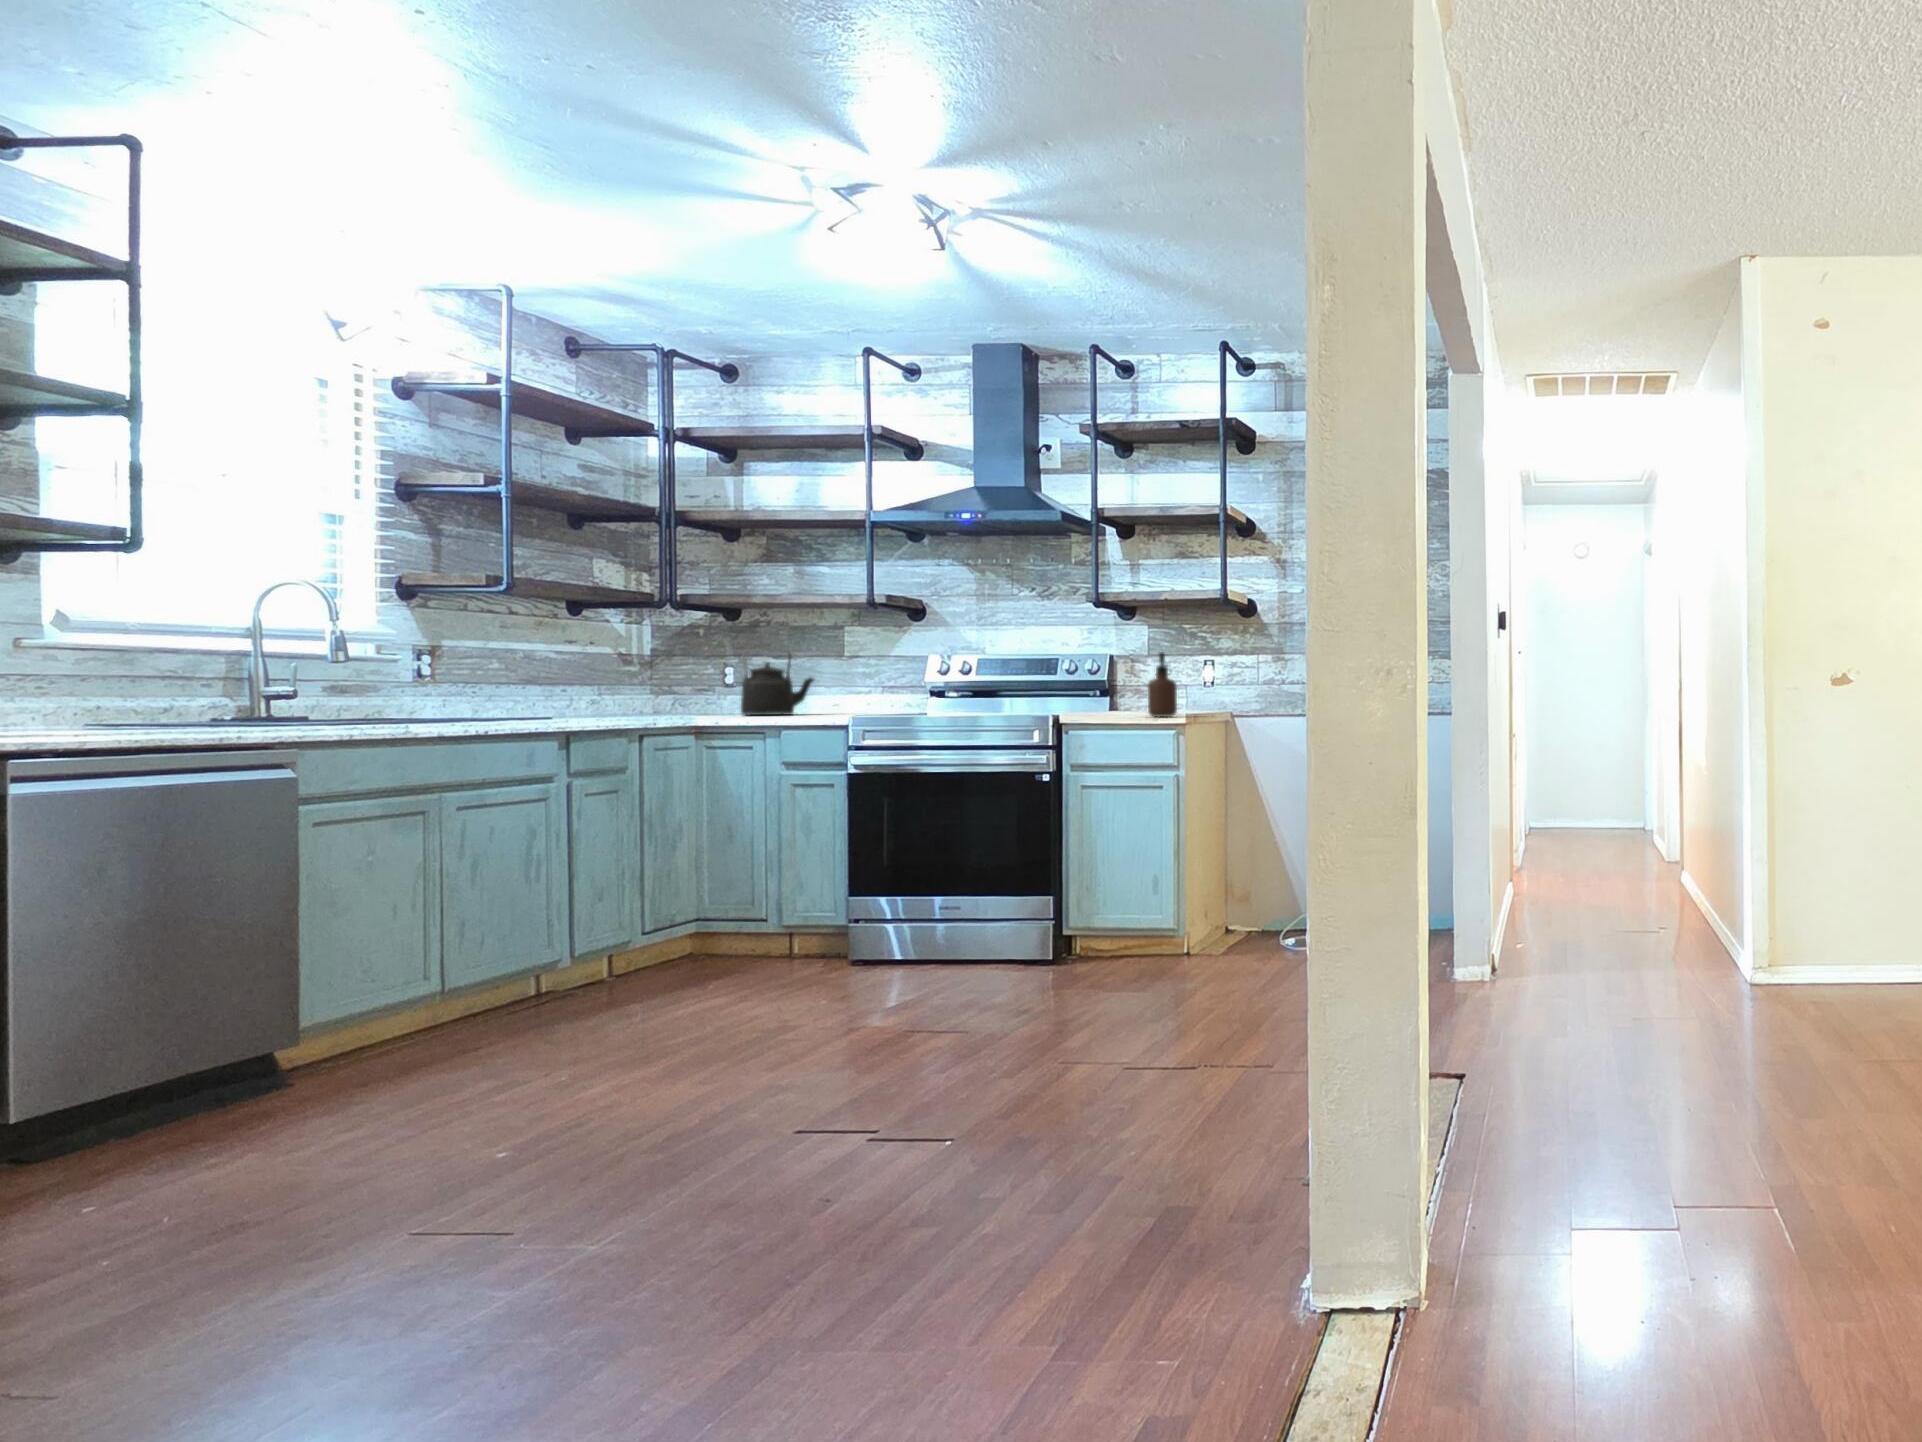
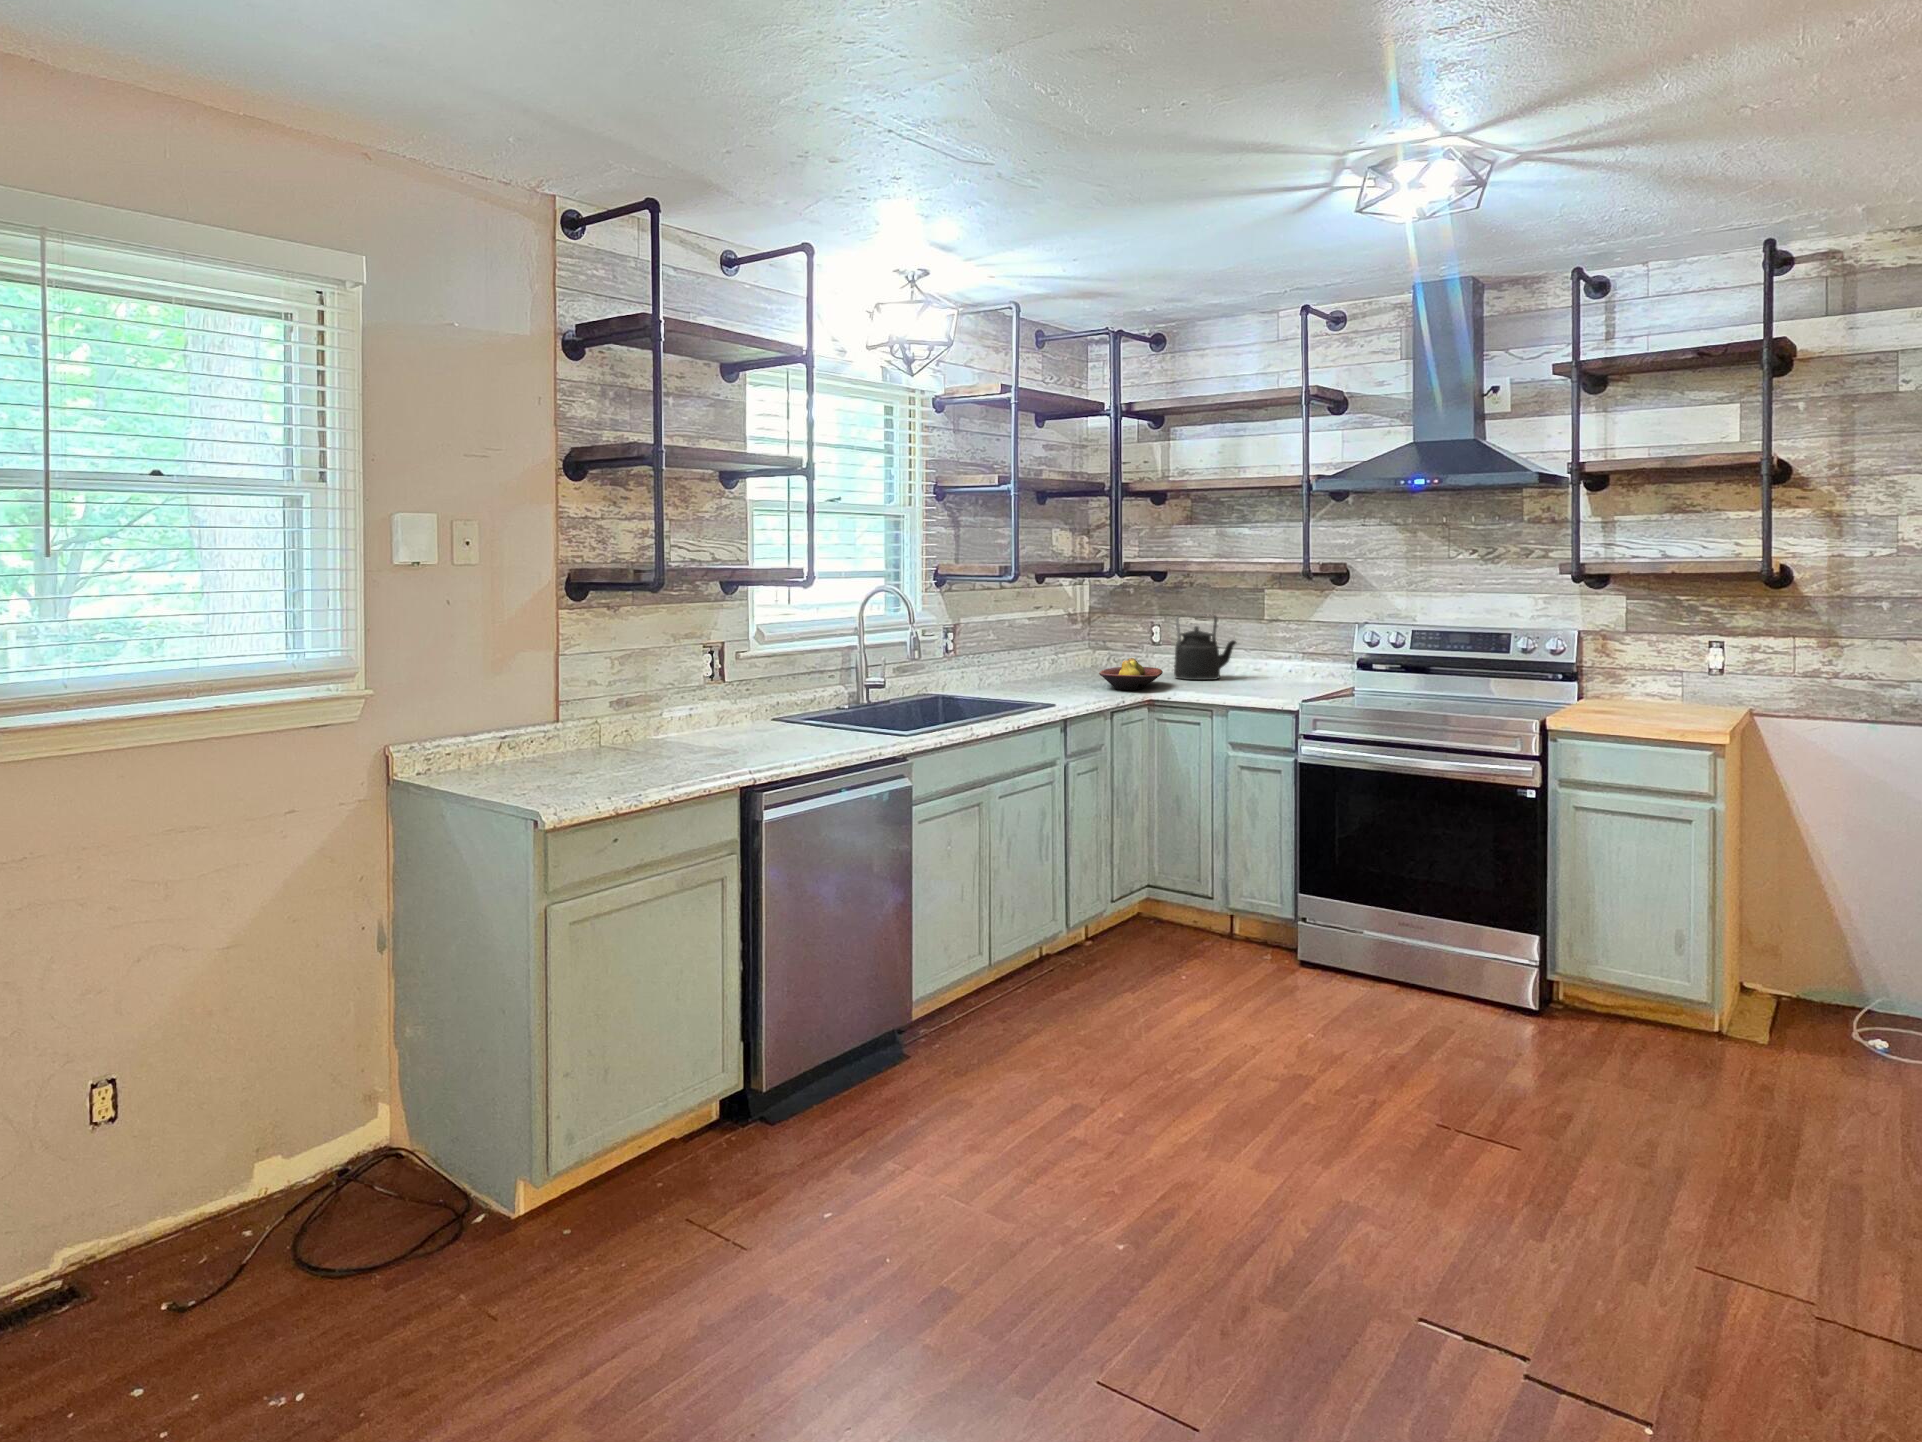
soap dispenser: present [1148,652,1177,717] -> none [1649,641,1691,723]
fruit bowl: none [636,690,719,719] -> present [1099,658,1163,690]

